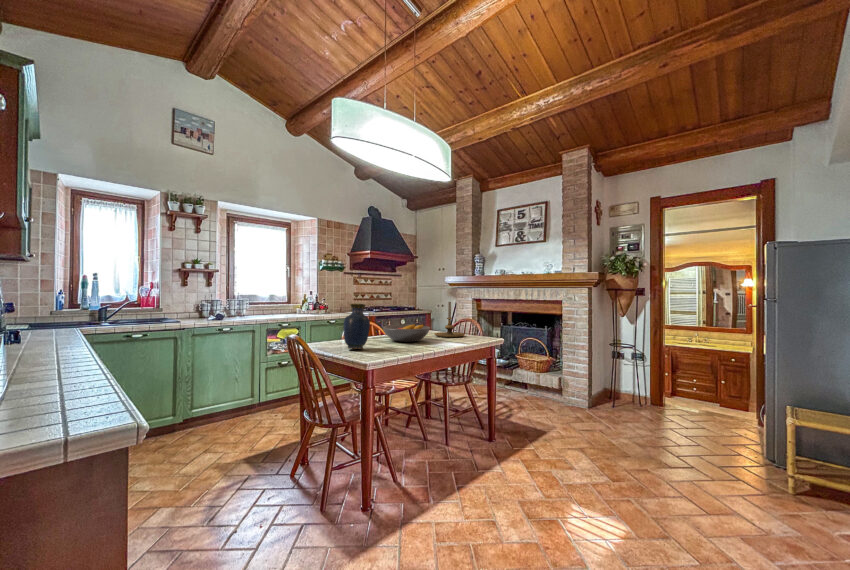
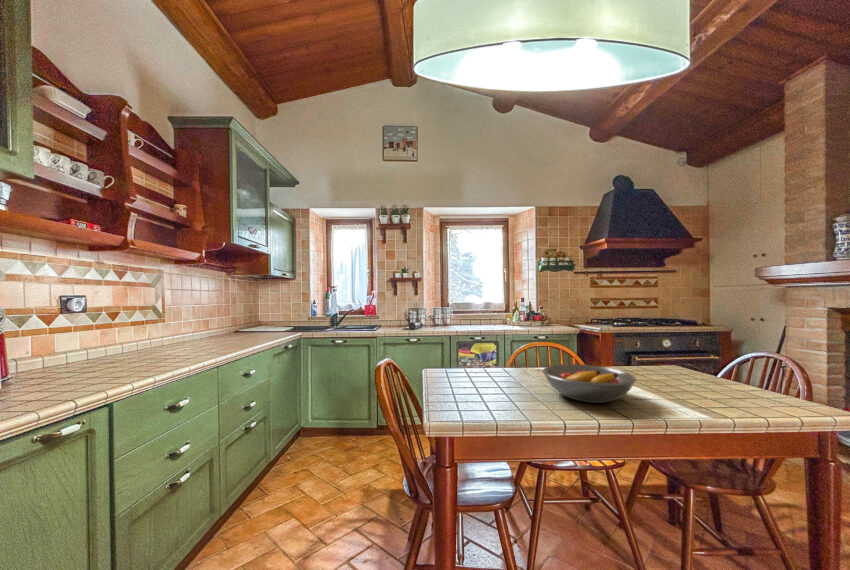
candle holder: present [435,302,465,337] -> none [667,328,746,406]
vase: present [344,304,370,349] -> none [450,331,491,406]

